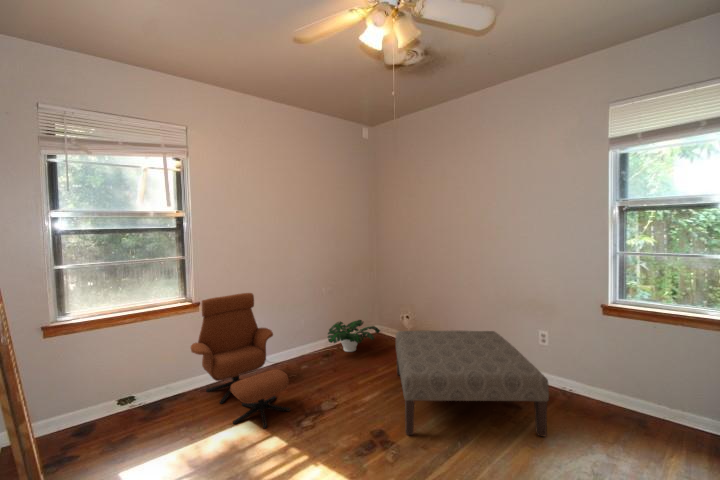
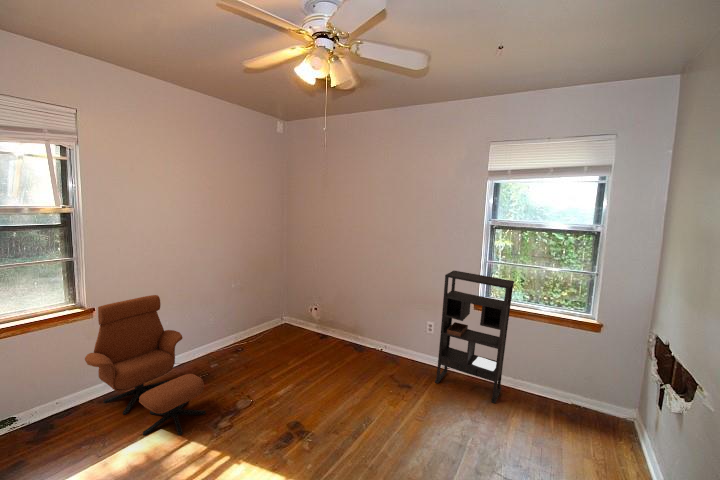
bookshelf: none [553,265,661,440] -> present [435,271,514,403]
potted plant: present [328,320,380,352] -> none [238,314,291,346]
ottoman: present [395,331,549,436] -> none [308,323,434,423]

